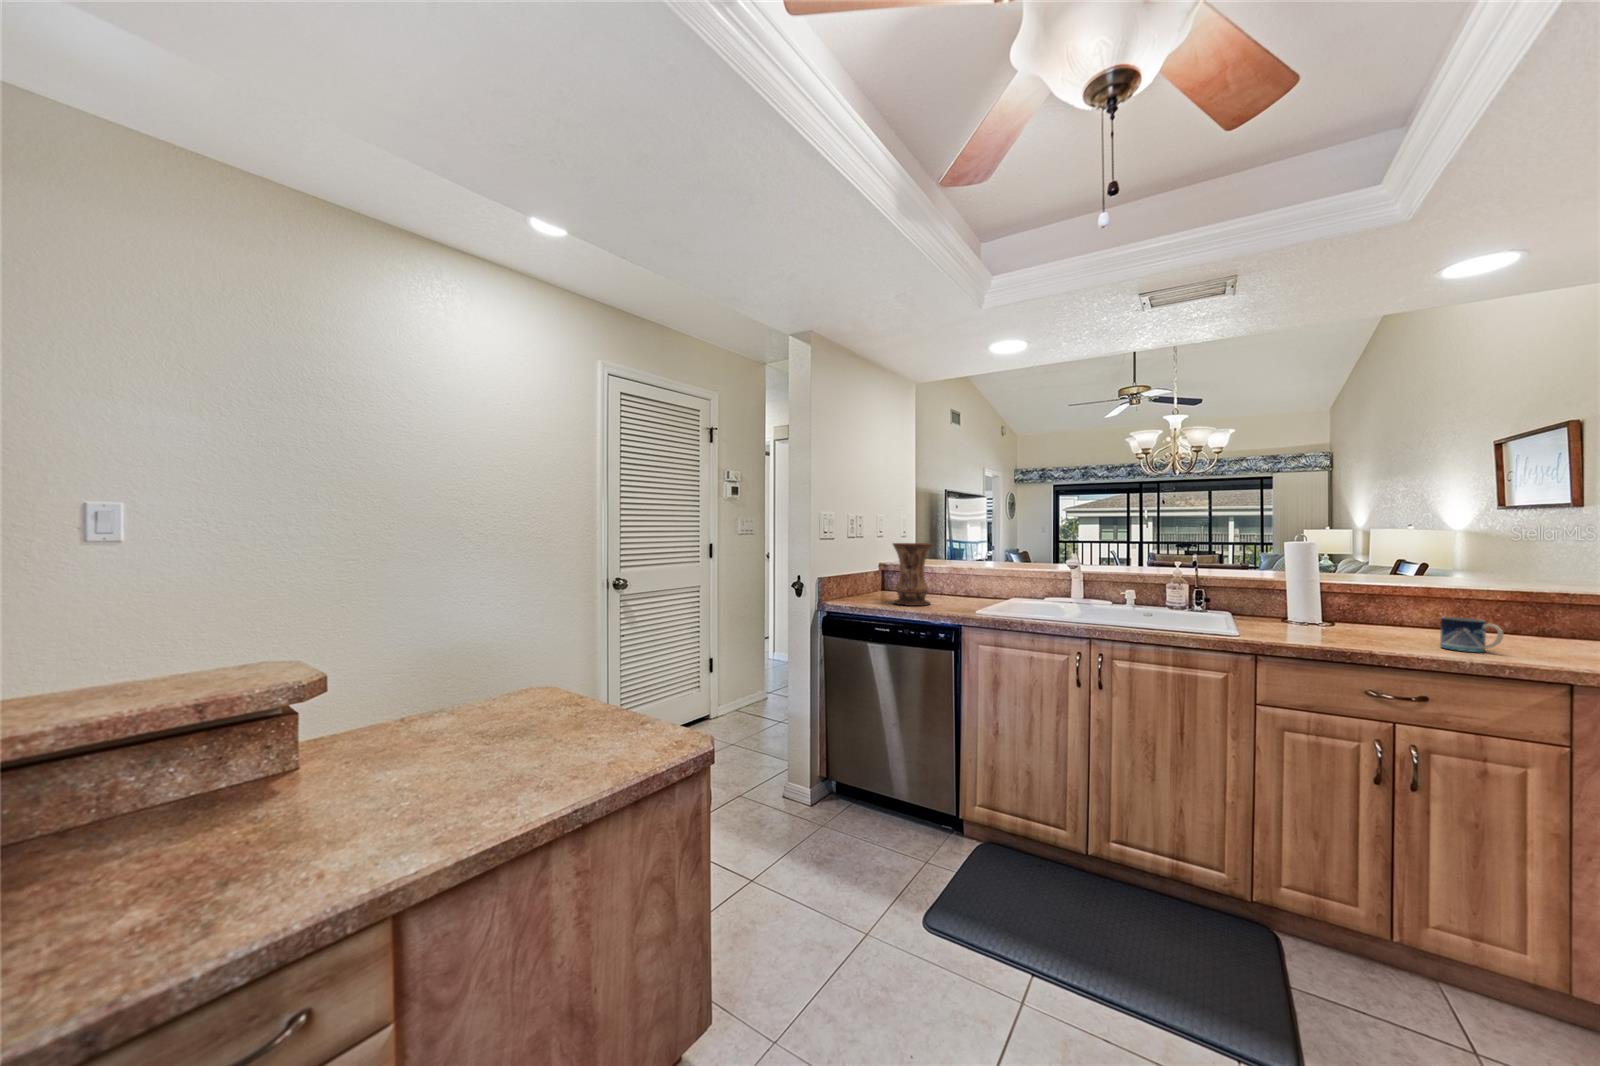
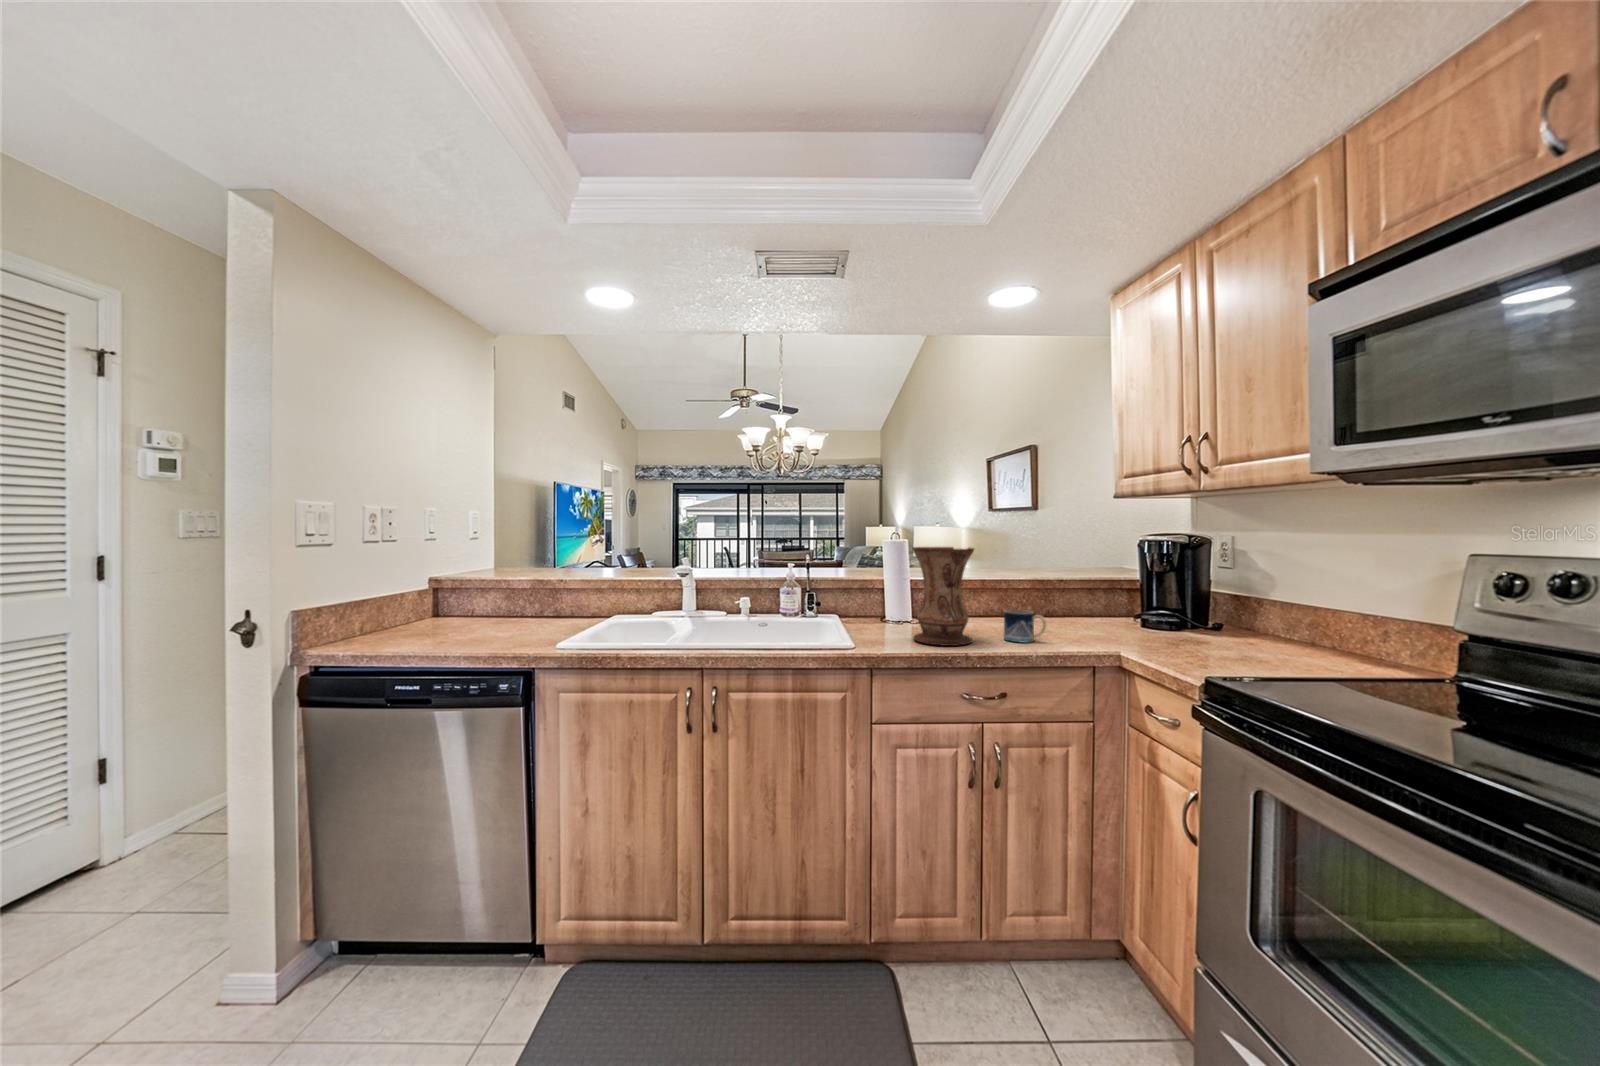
vase: present [893,543,932,606] -> present [912,547,974,646]

